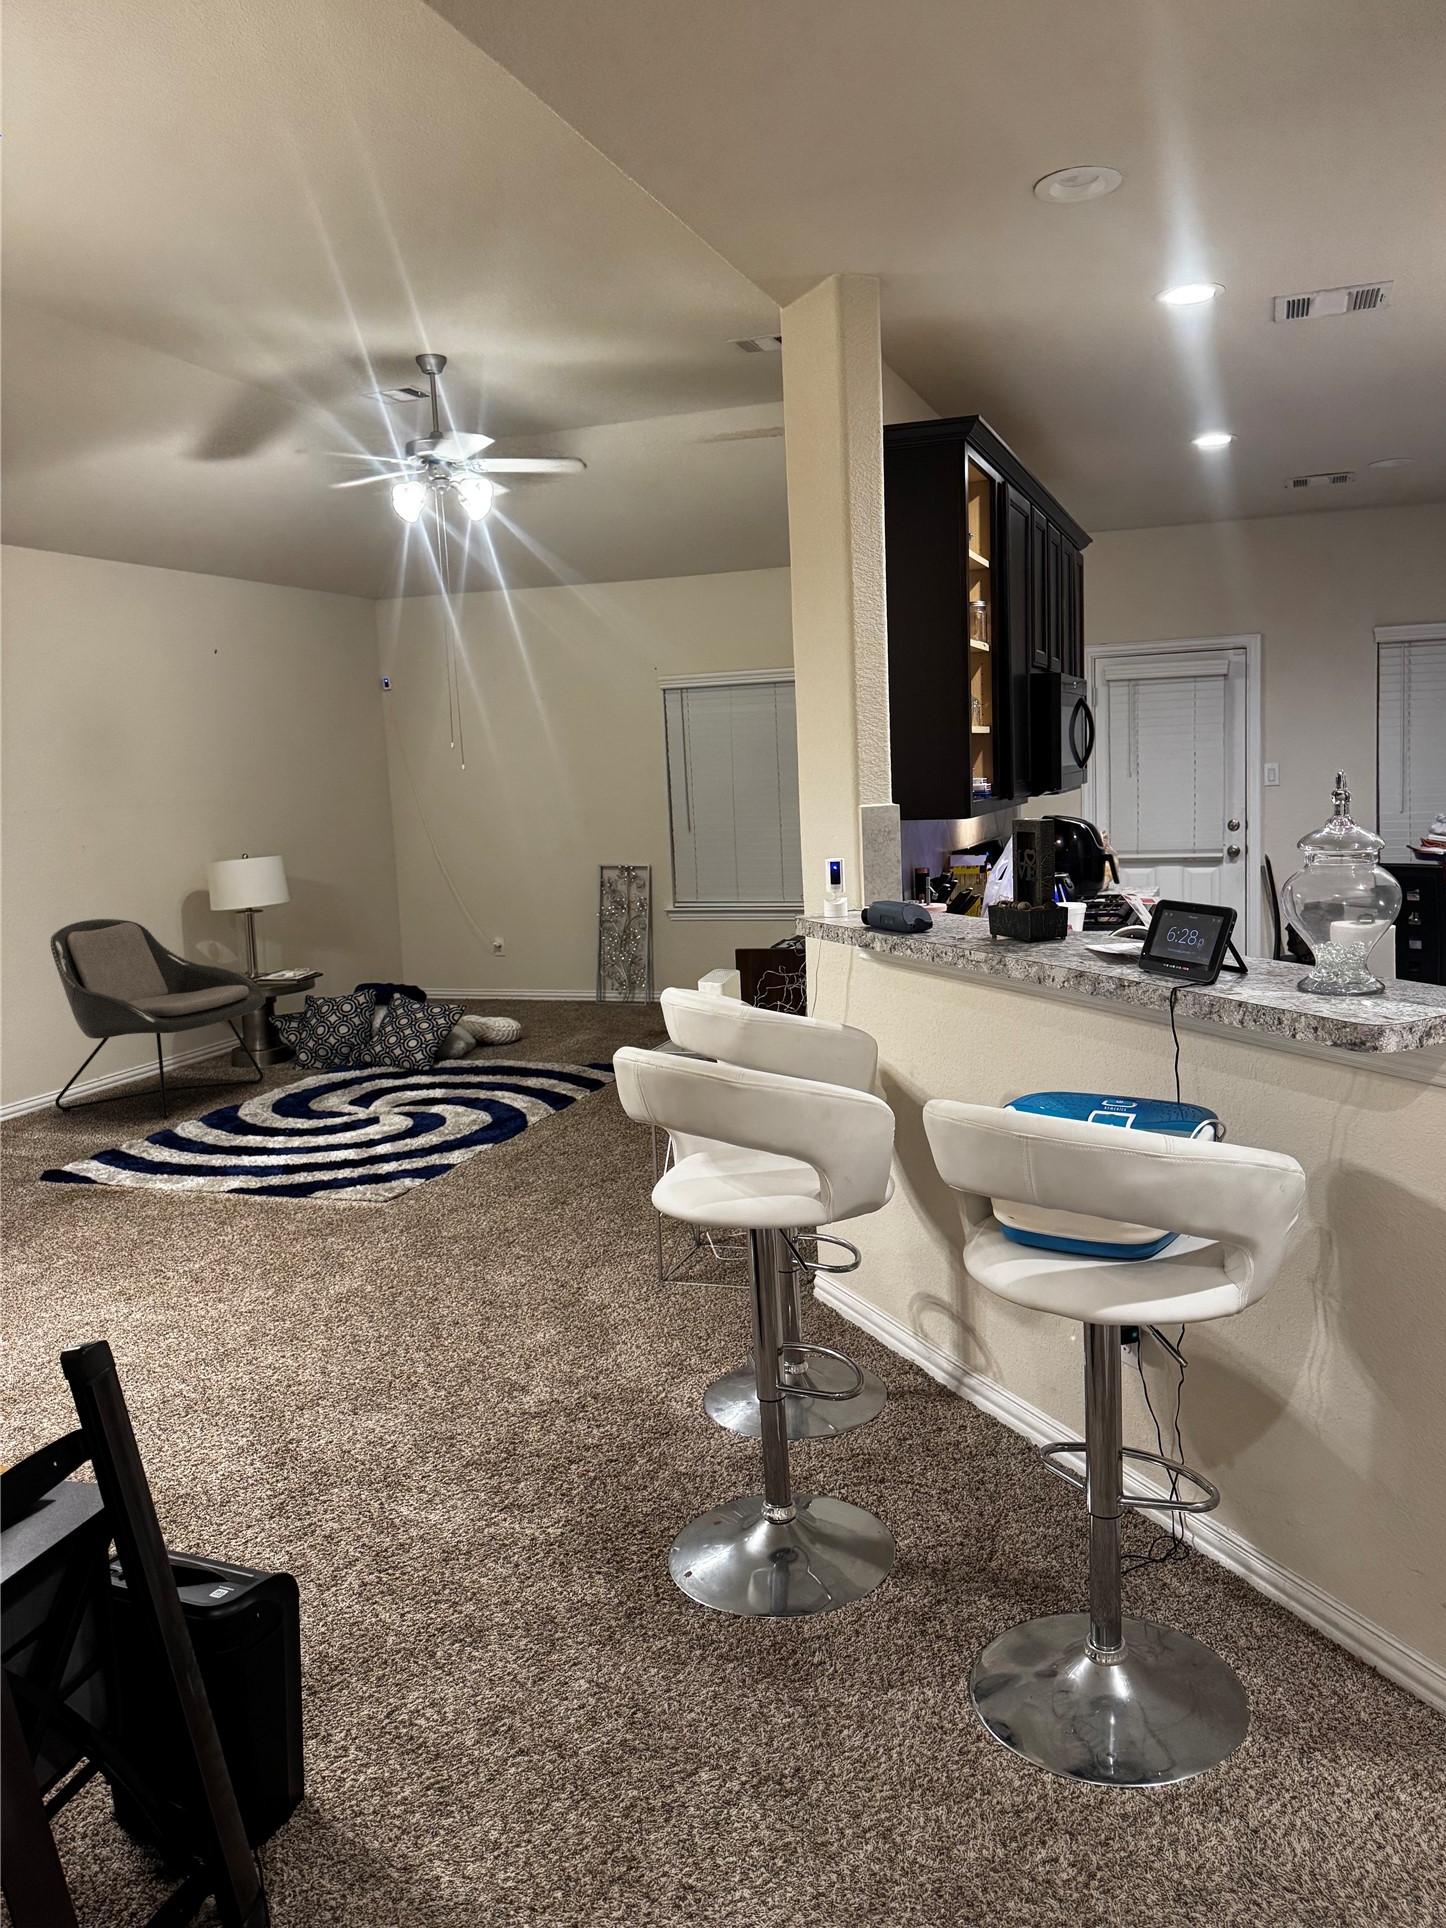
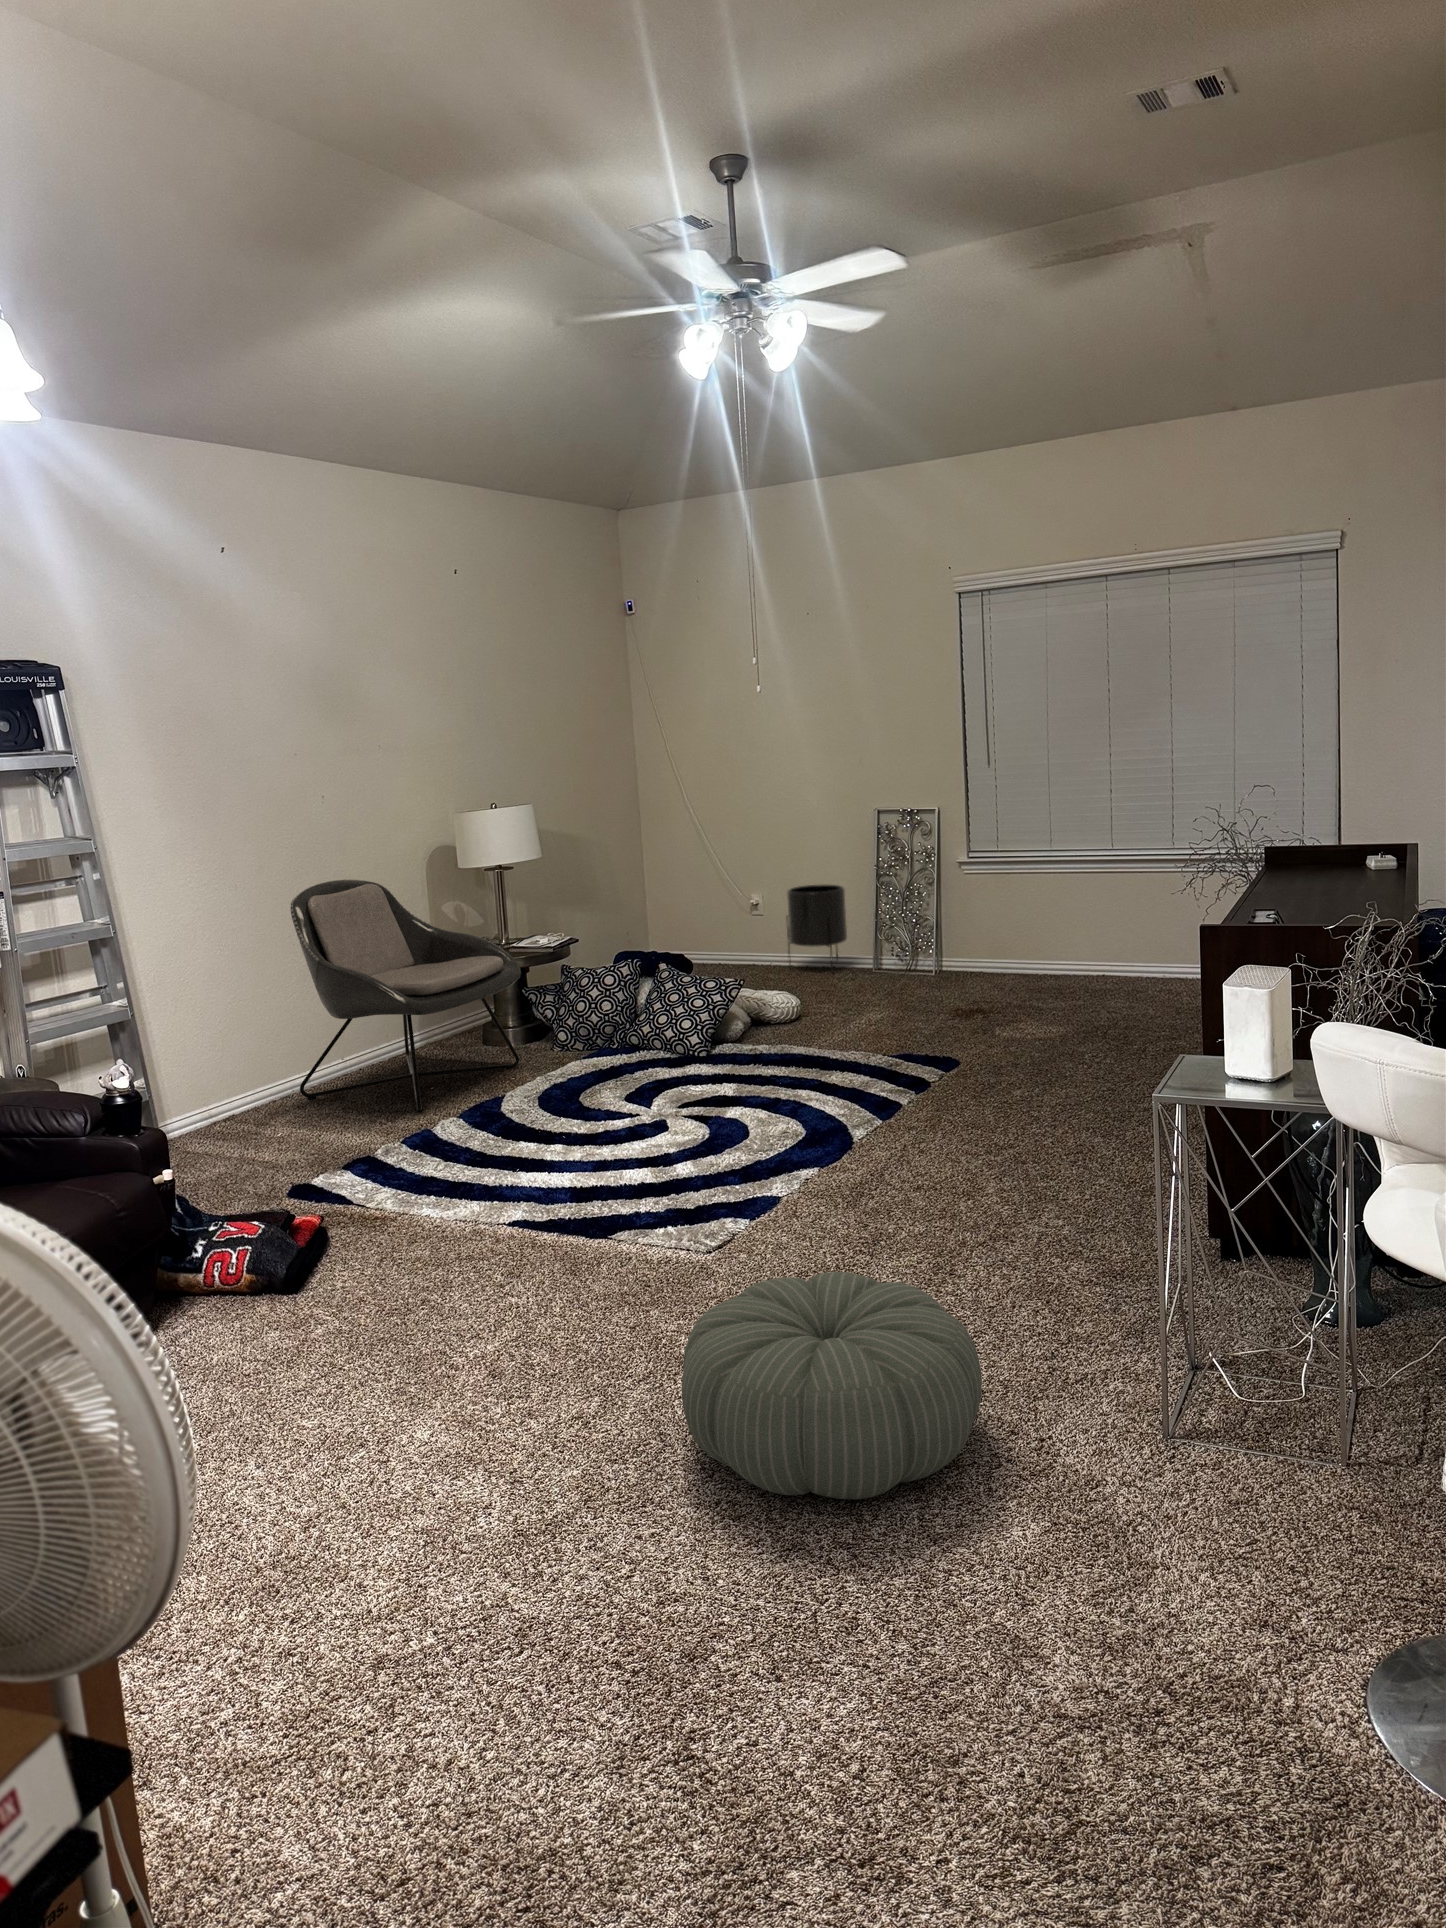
planter: none [520,931,572,1007] -> present [787,885,847,972]
pouf: none [325,1189,546,1332] -> present [682,1272,982,1499]

